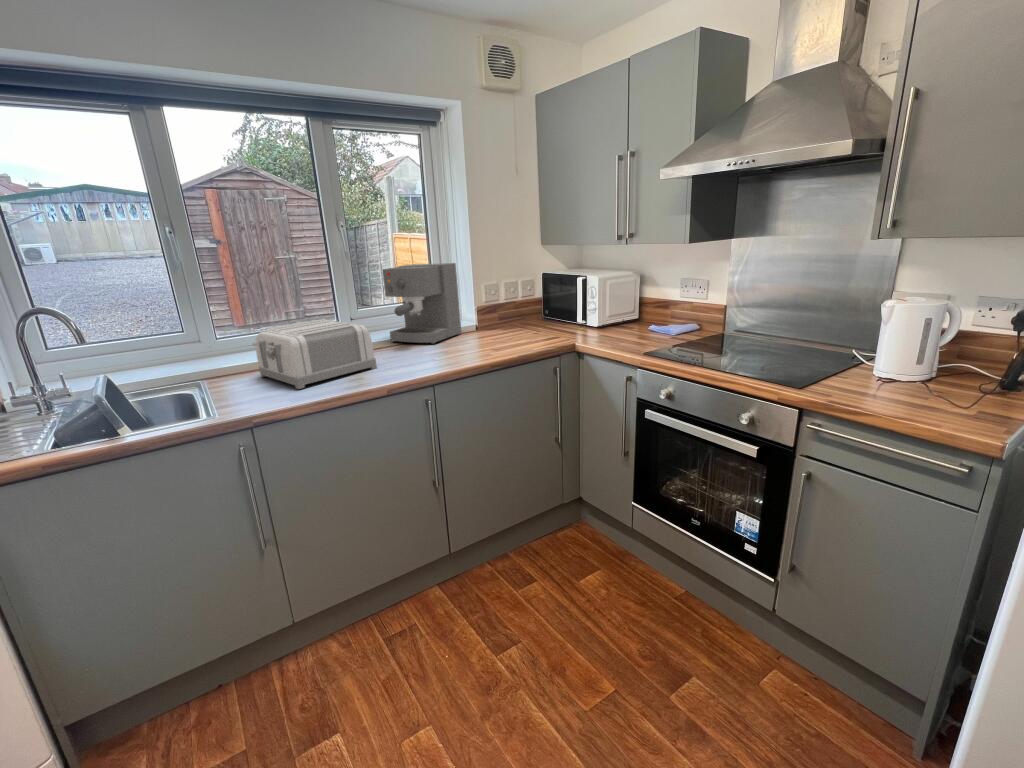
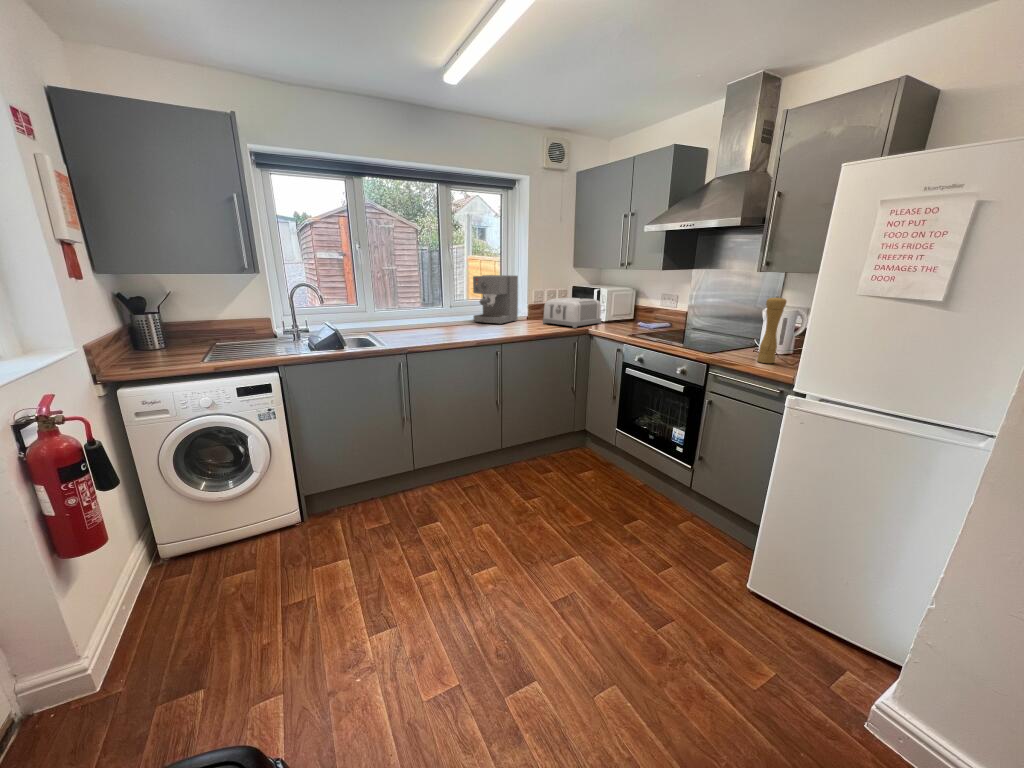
pepper mill: none [902,285,964,411] -> present [757,296,786,363]
toaster: present [252,320,377,389] -> present [543,298,601,328]

